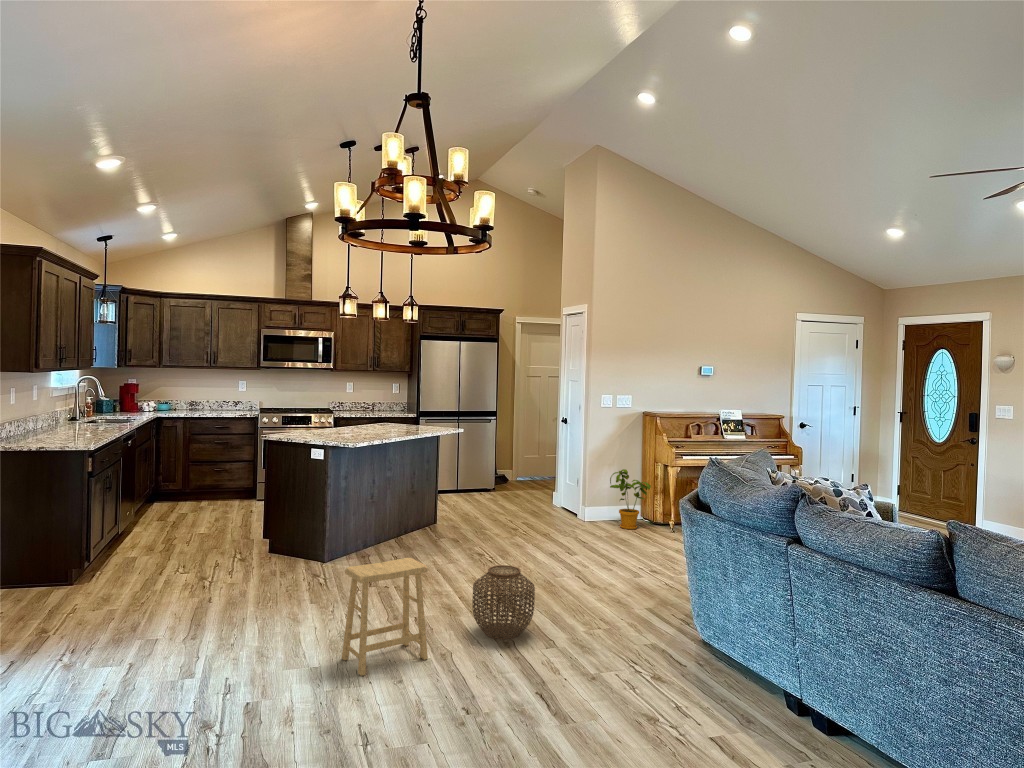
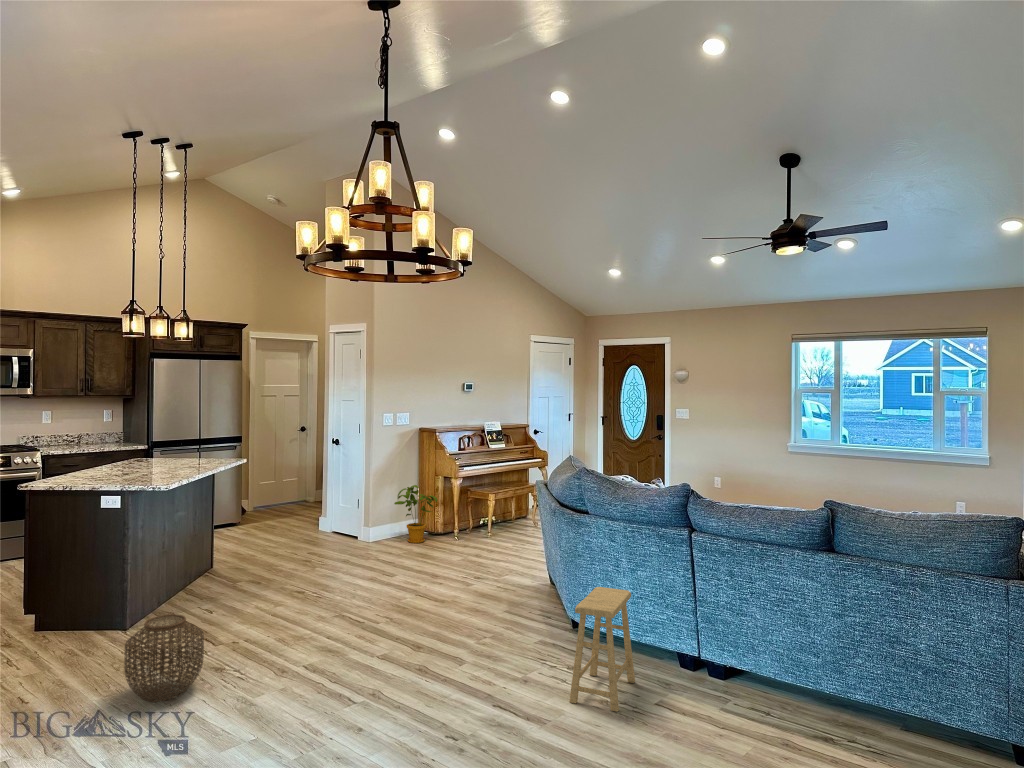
footstool: present [342,558,428,676] -> present [569,587,635,712]
woven basket: present [472,565,535,639] -> present [124,614,204,702]

